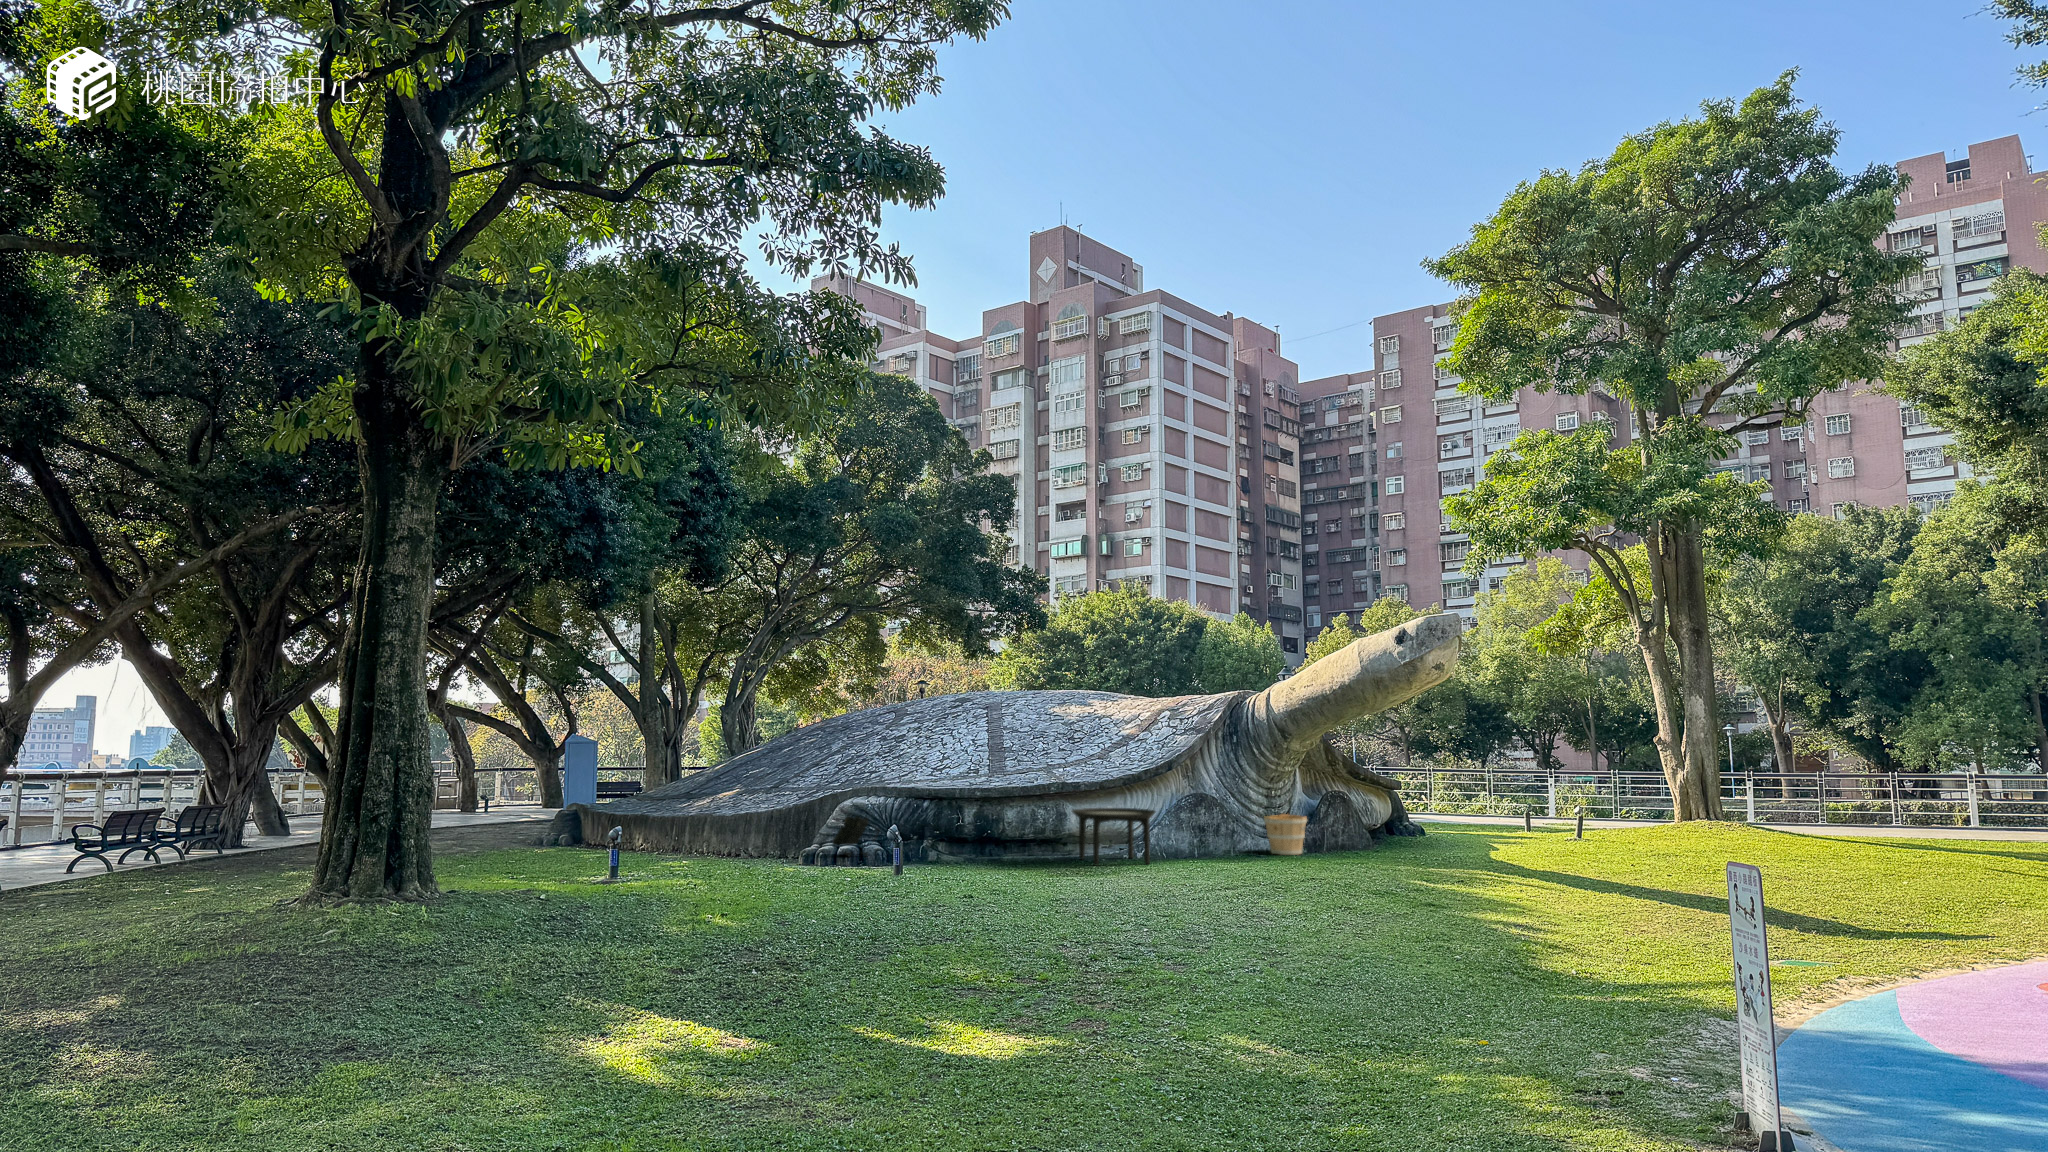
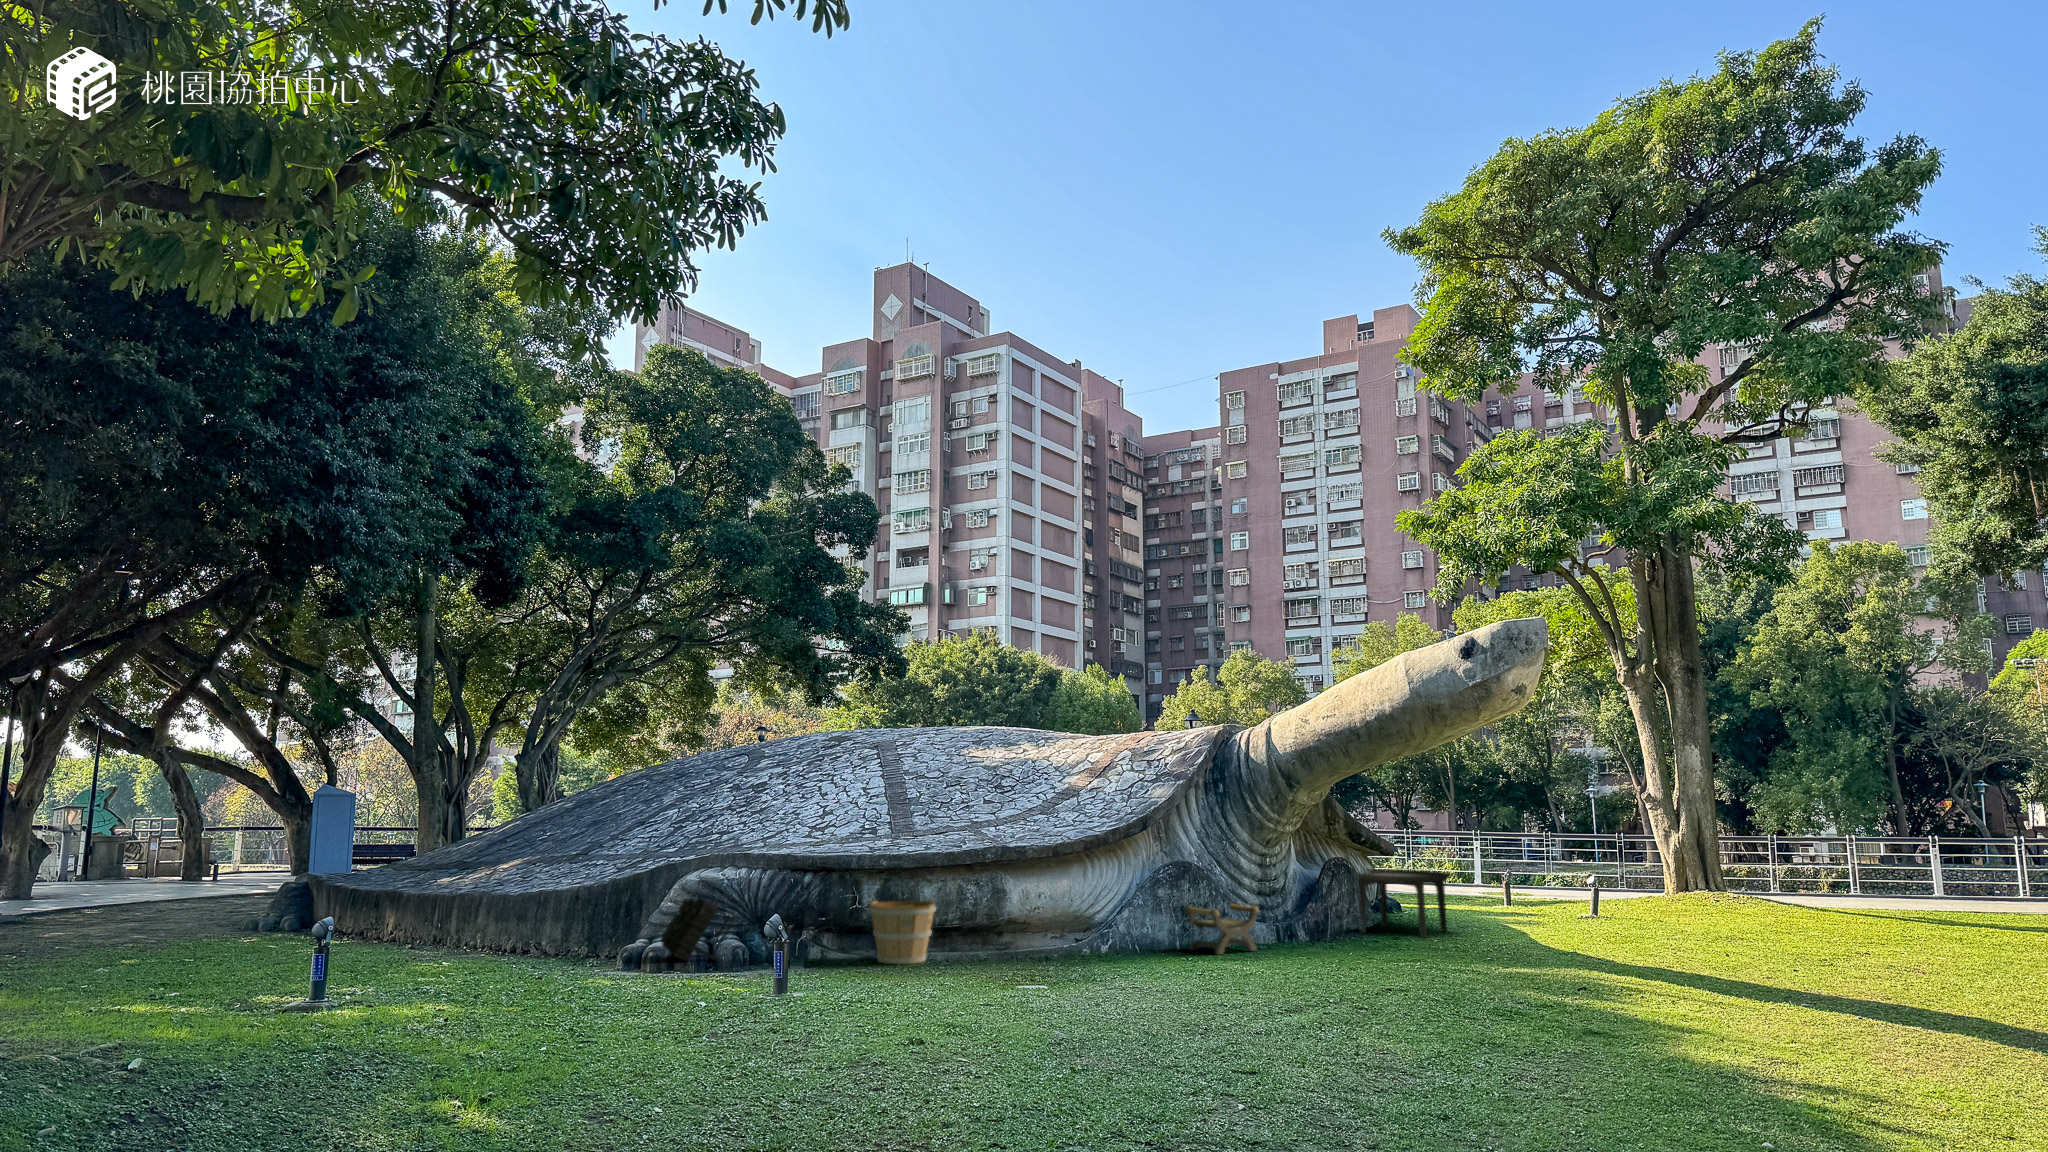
round table: present [1072,808,1156,865] -> present [1354,869,1451,938]
wooden bucket: present [1264,814,1307,855] -> present [870,900,936,965]
stool: none [1197,823,1252,859] -> present [1186,904,1259,955]

